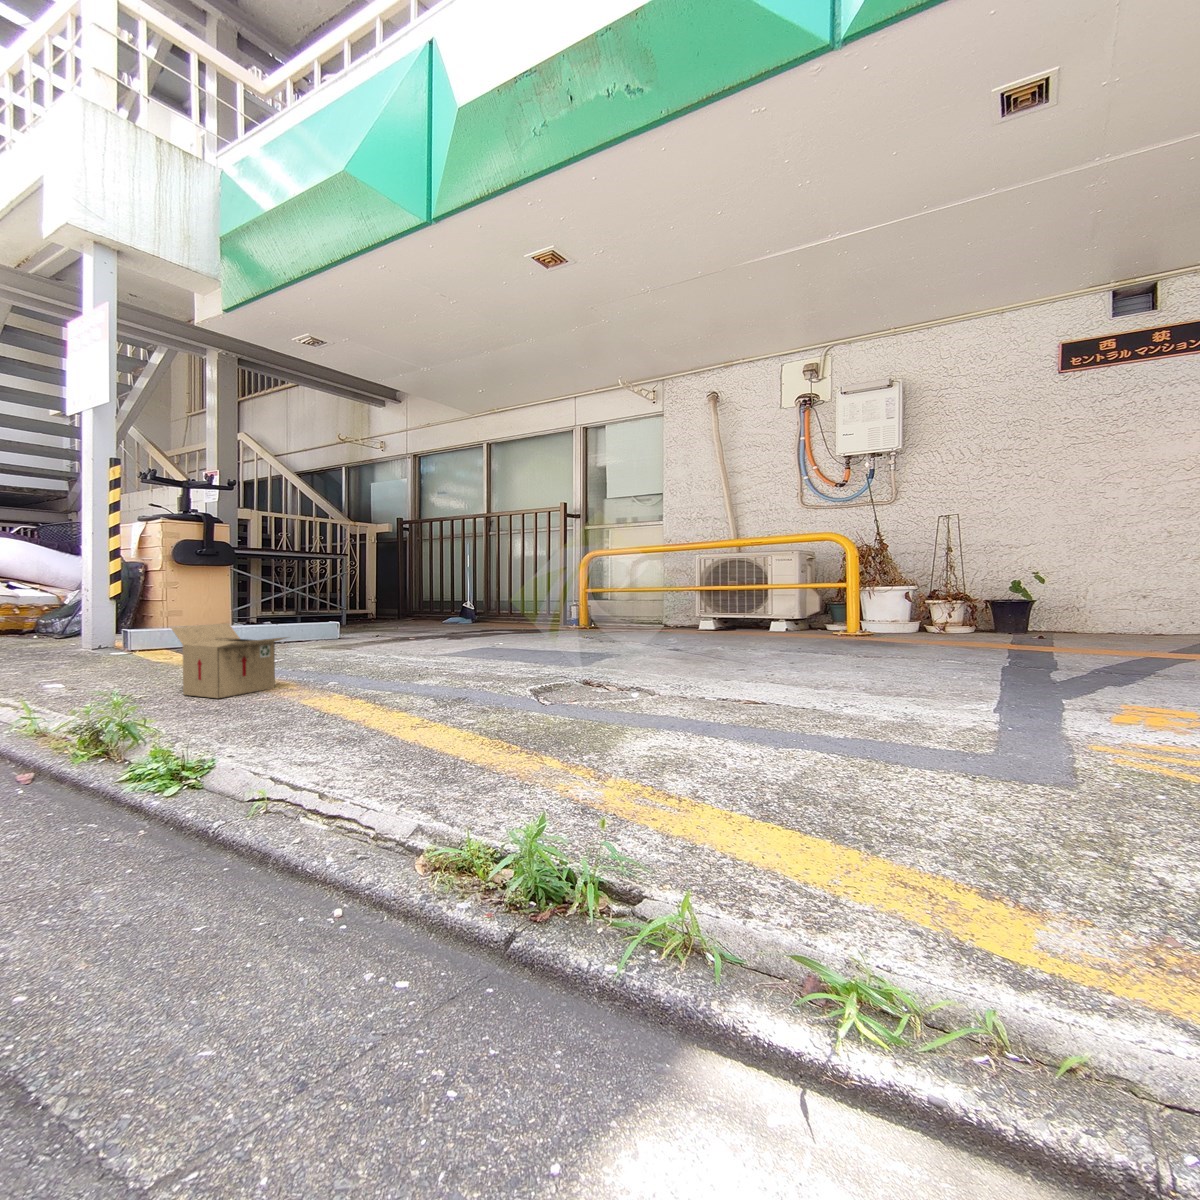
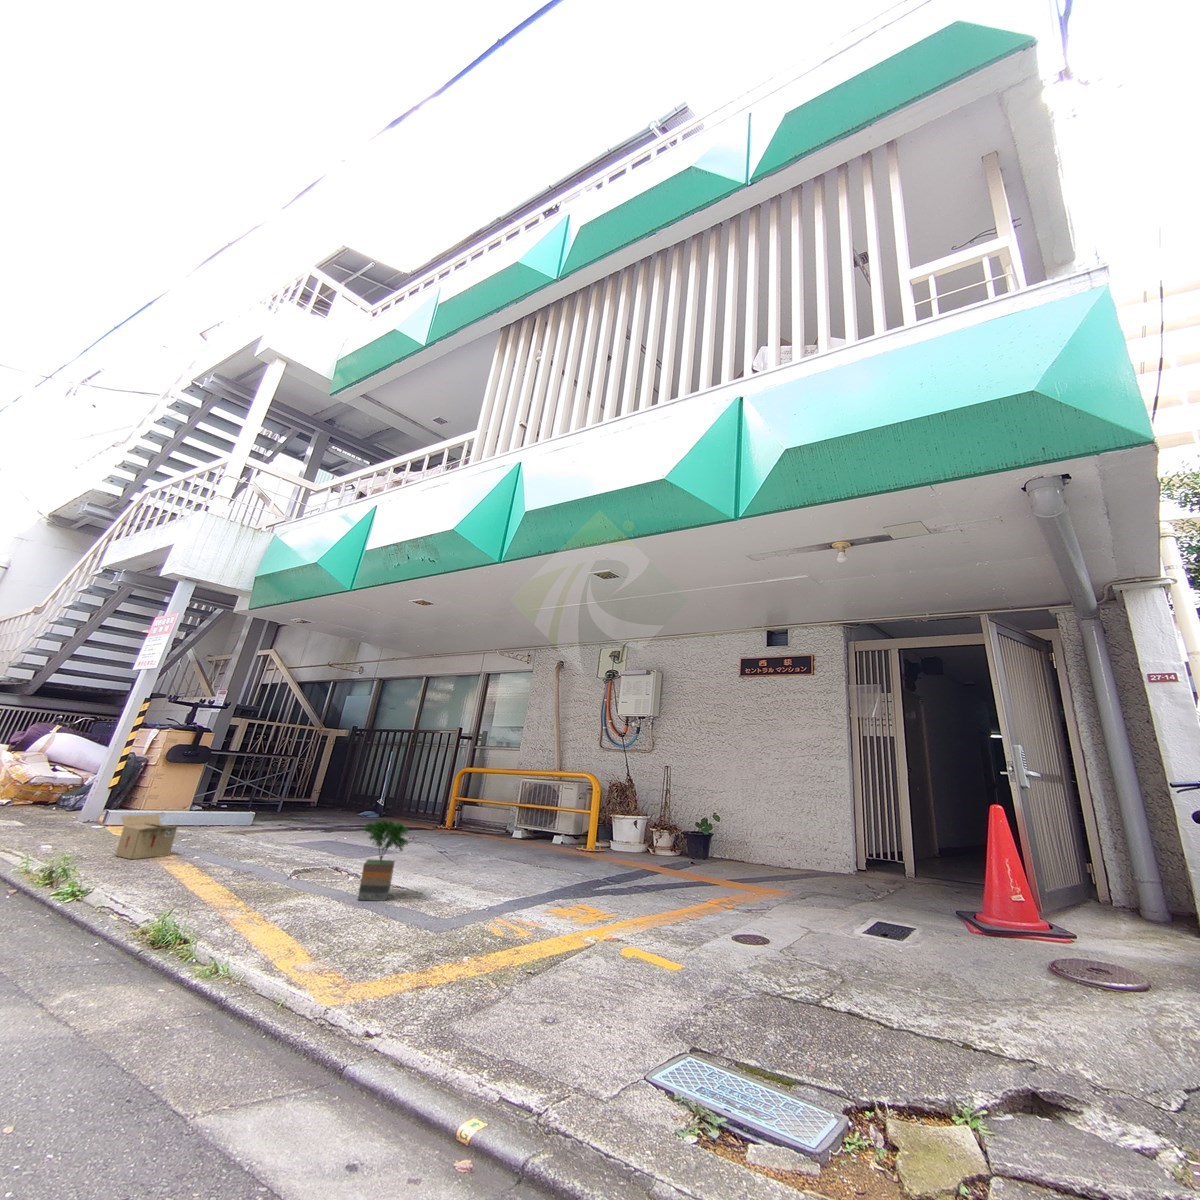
potted tree: none [712,582,827,736] -> present [358,820,409,901]

